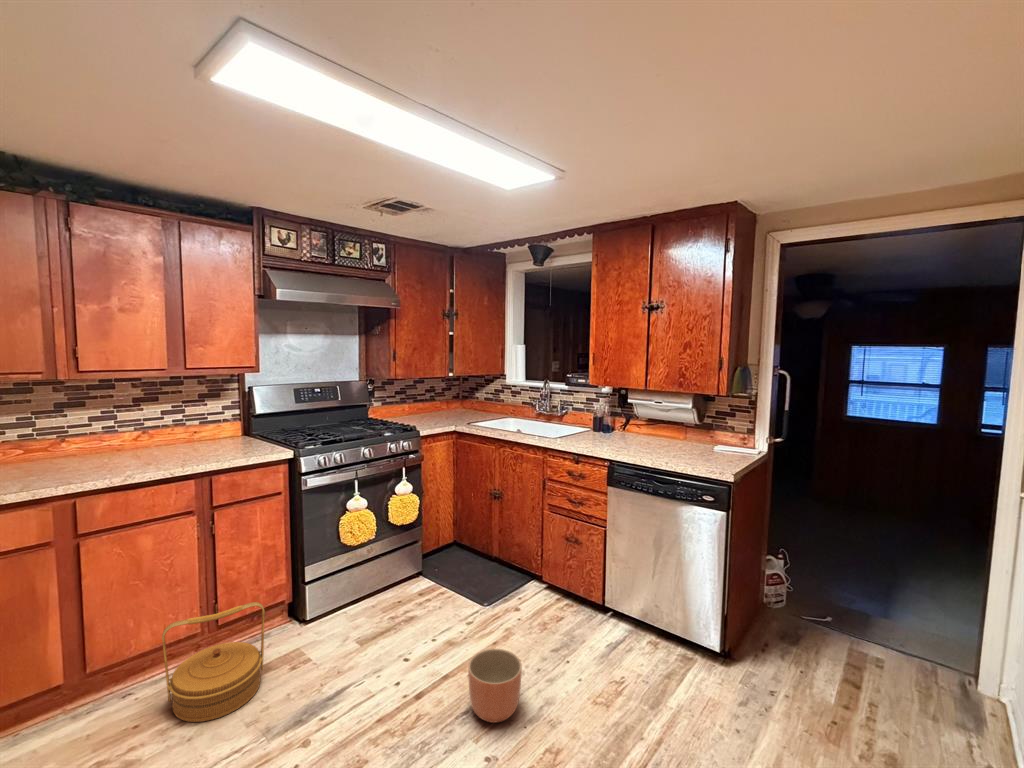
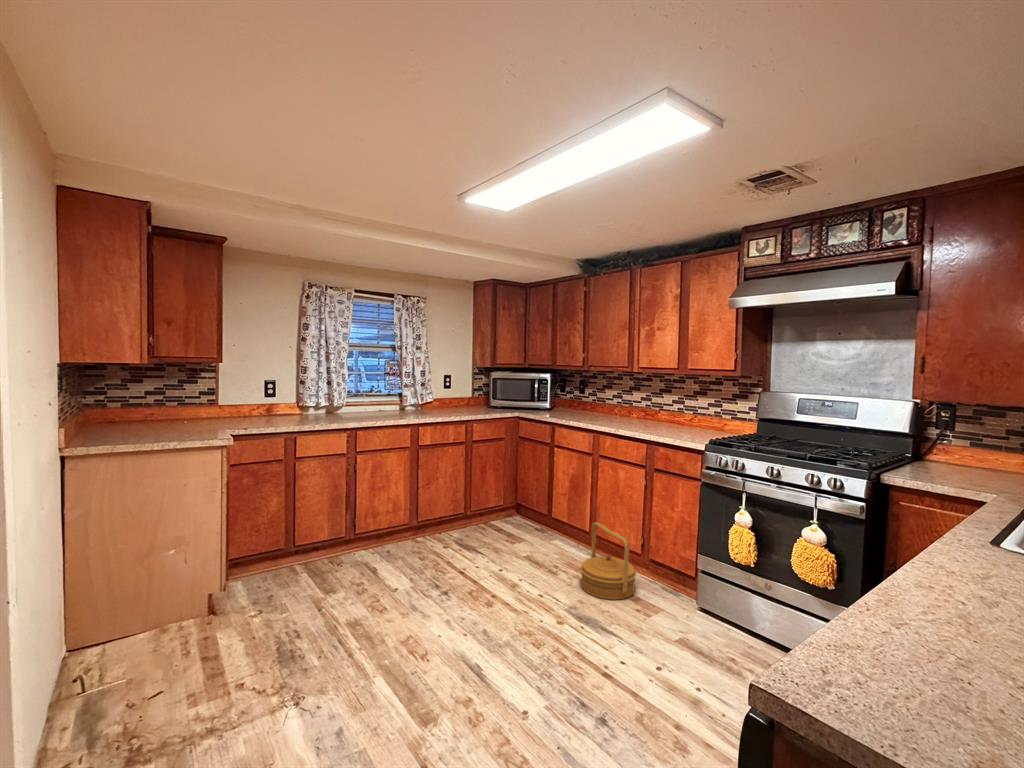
planter: present [468,649,522,723] -> none [556,657,615,738]

